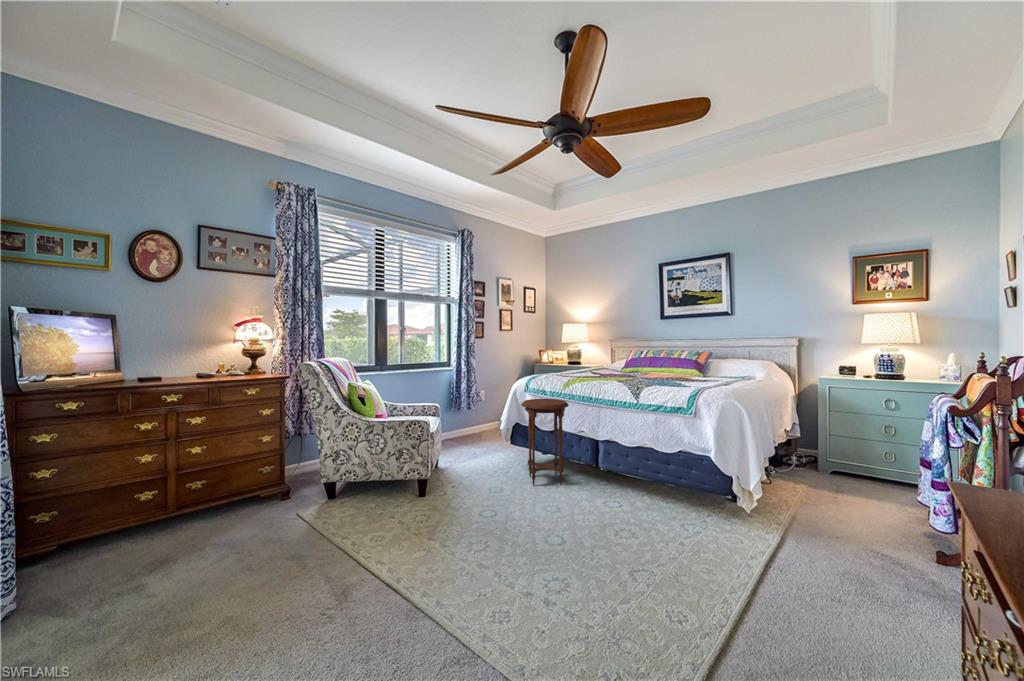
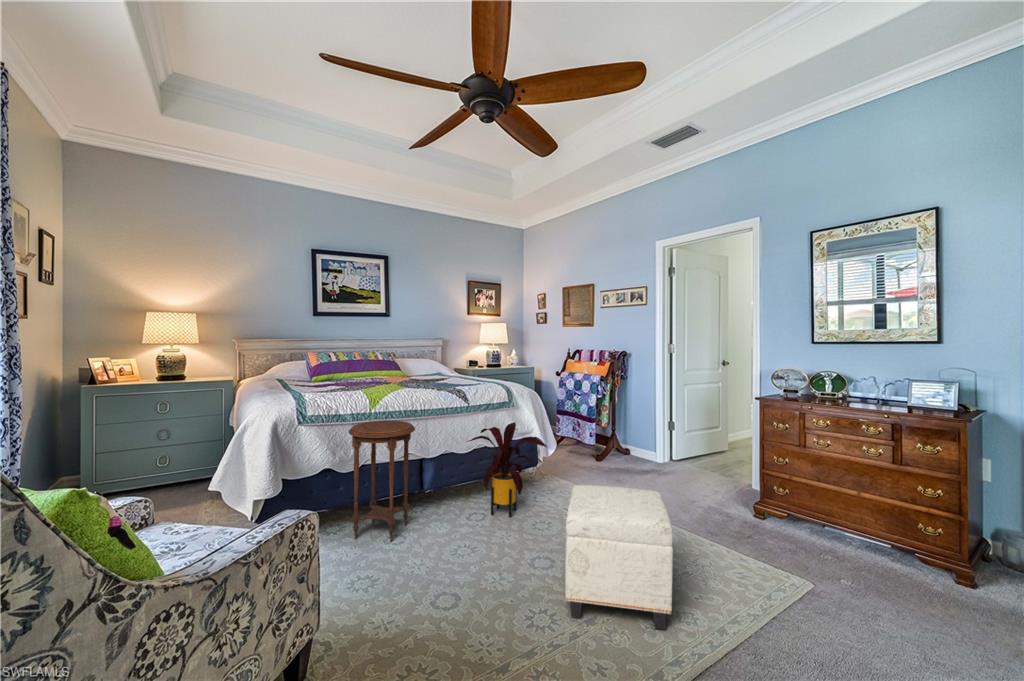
house plant: none [584,426,671,518] -> present [467,422,547,517]
ottoman: none [451,475,552,605] -> present [565,485,673,630]

